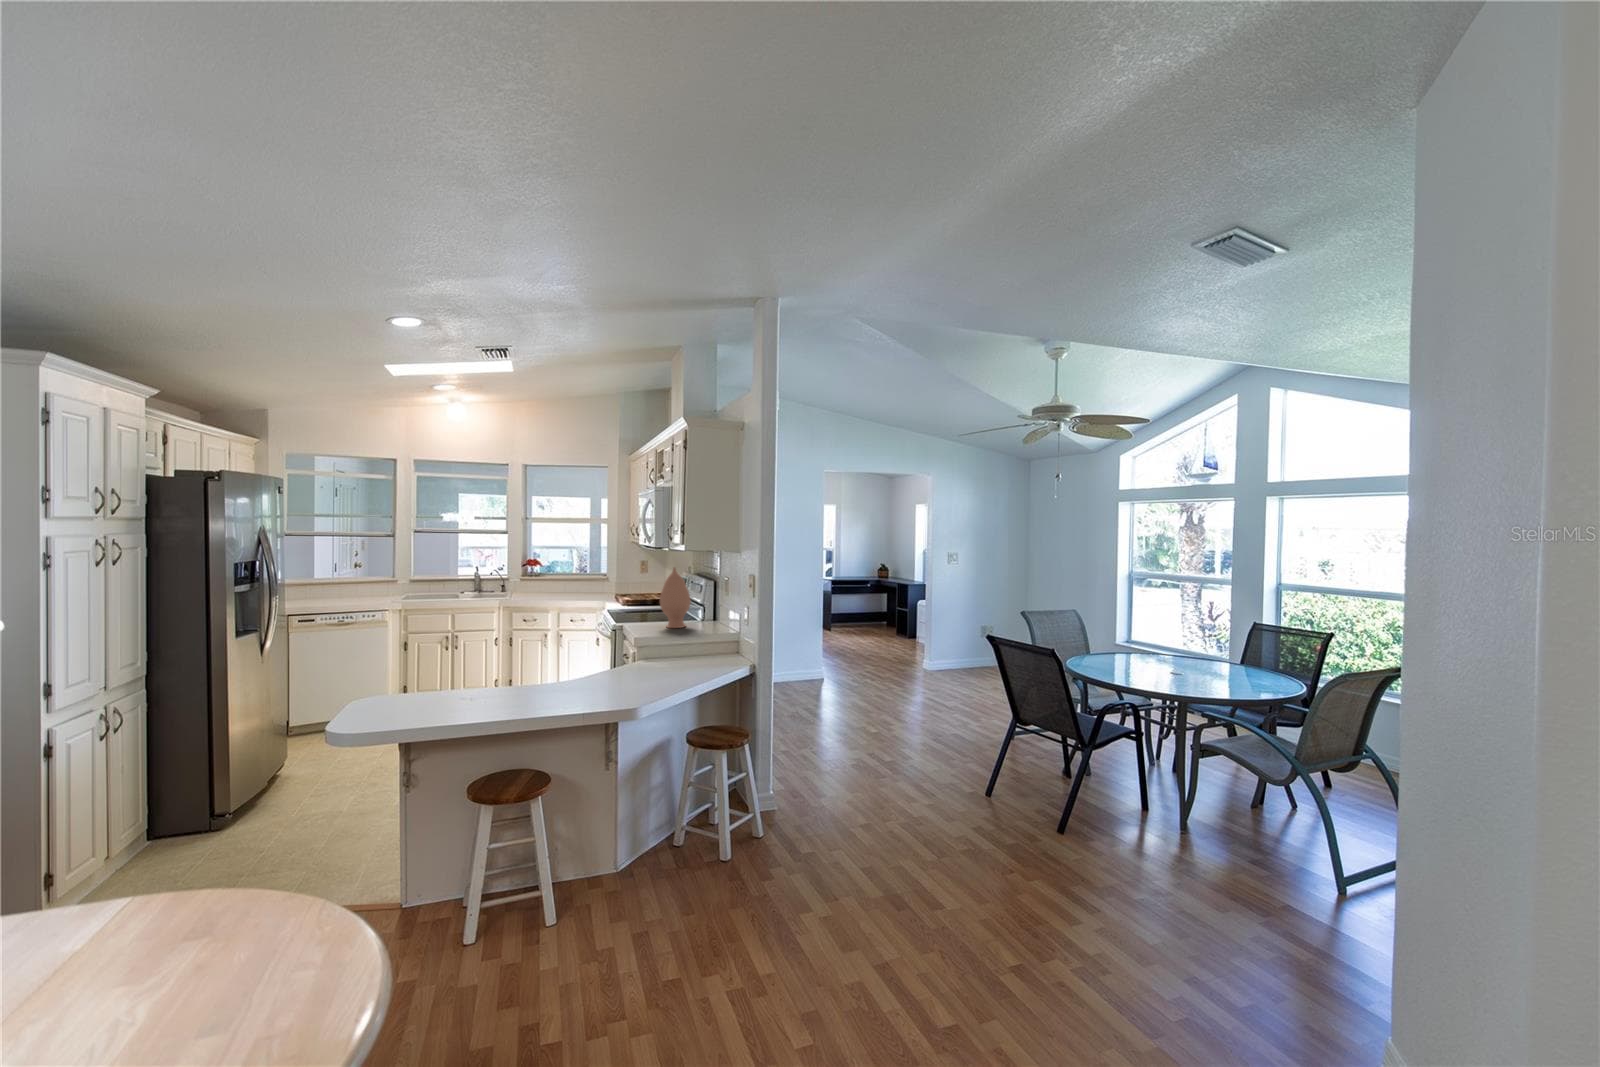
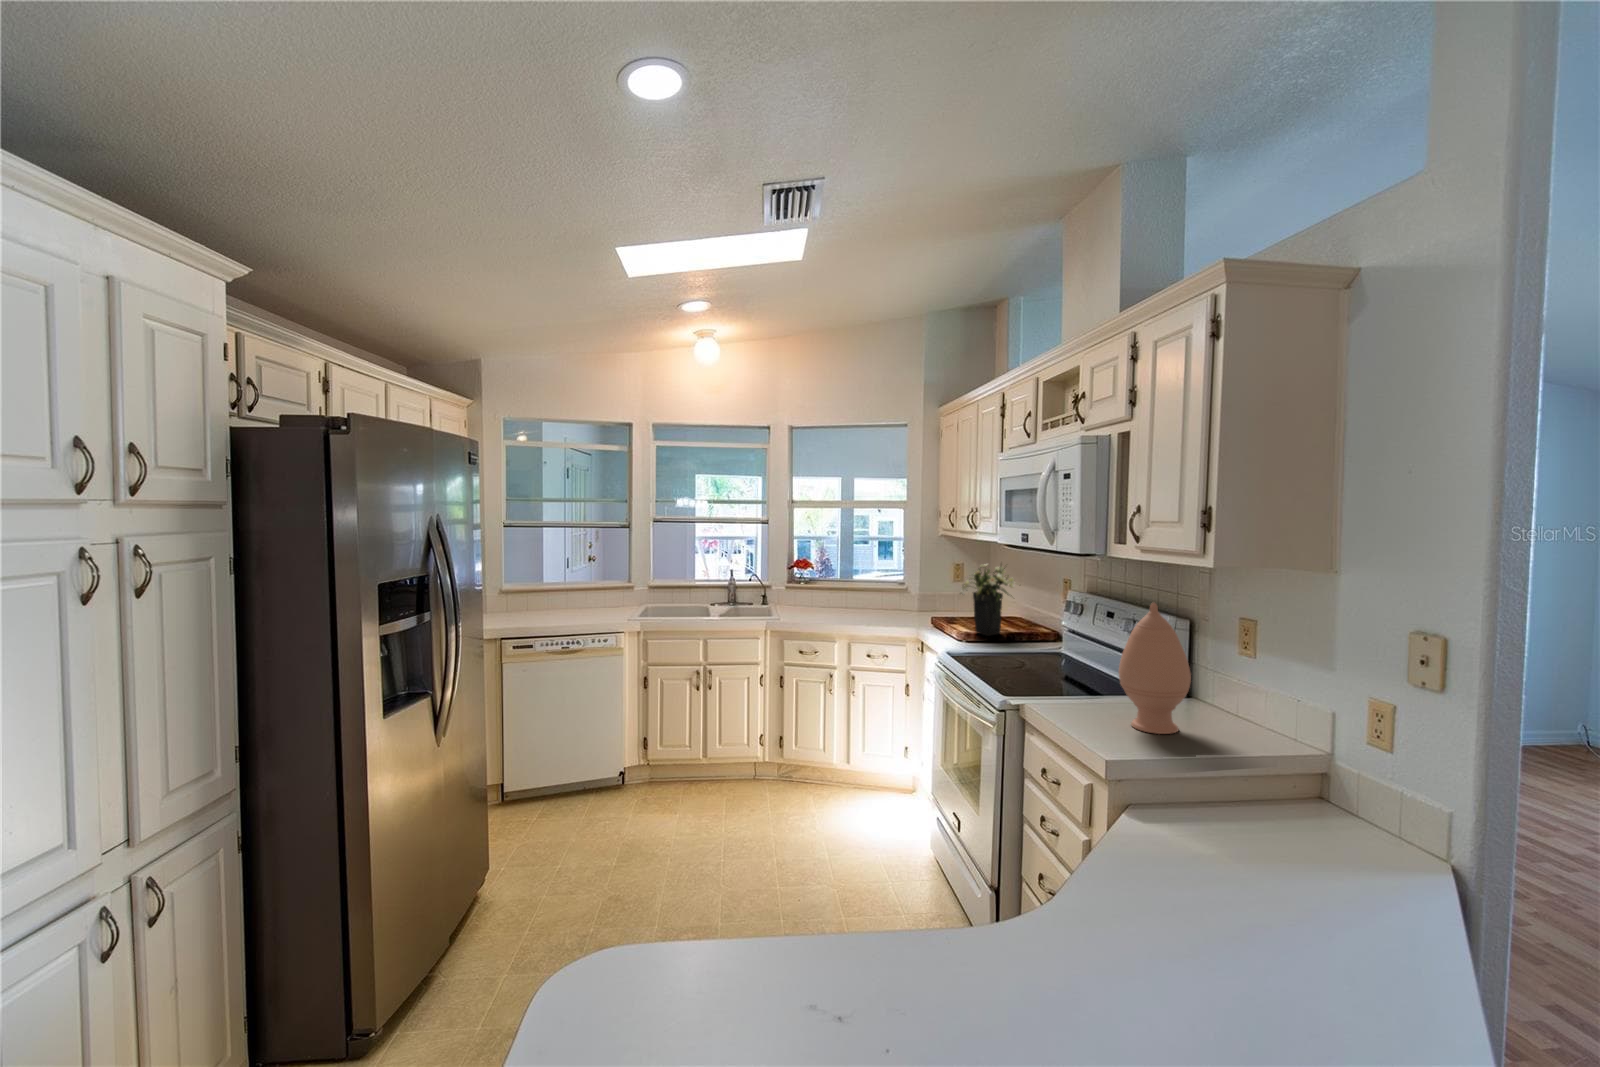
flower arrangement: none [625,556,662,602] -> present [960,564,1014,636]

